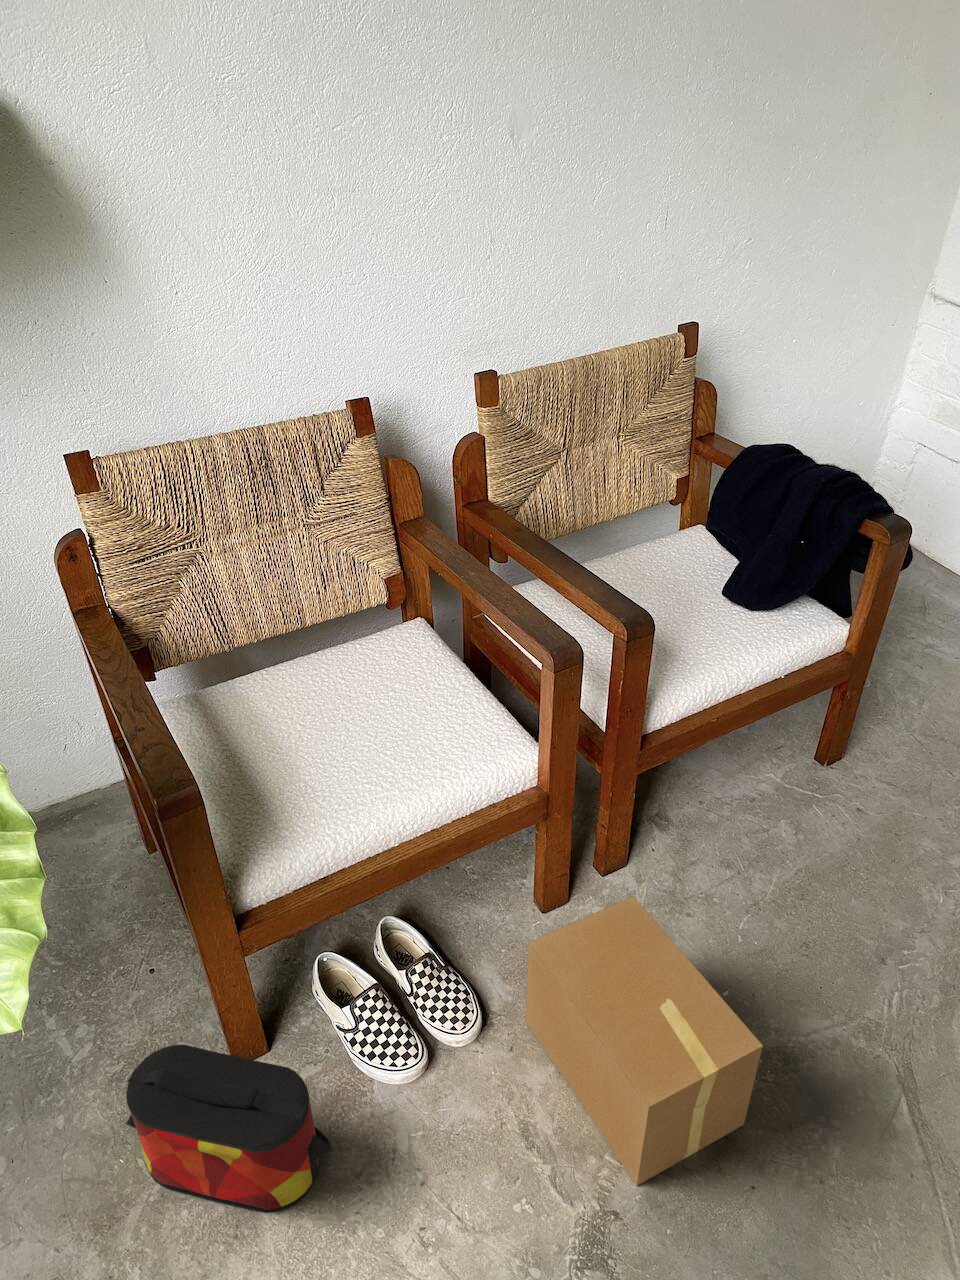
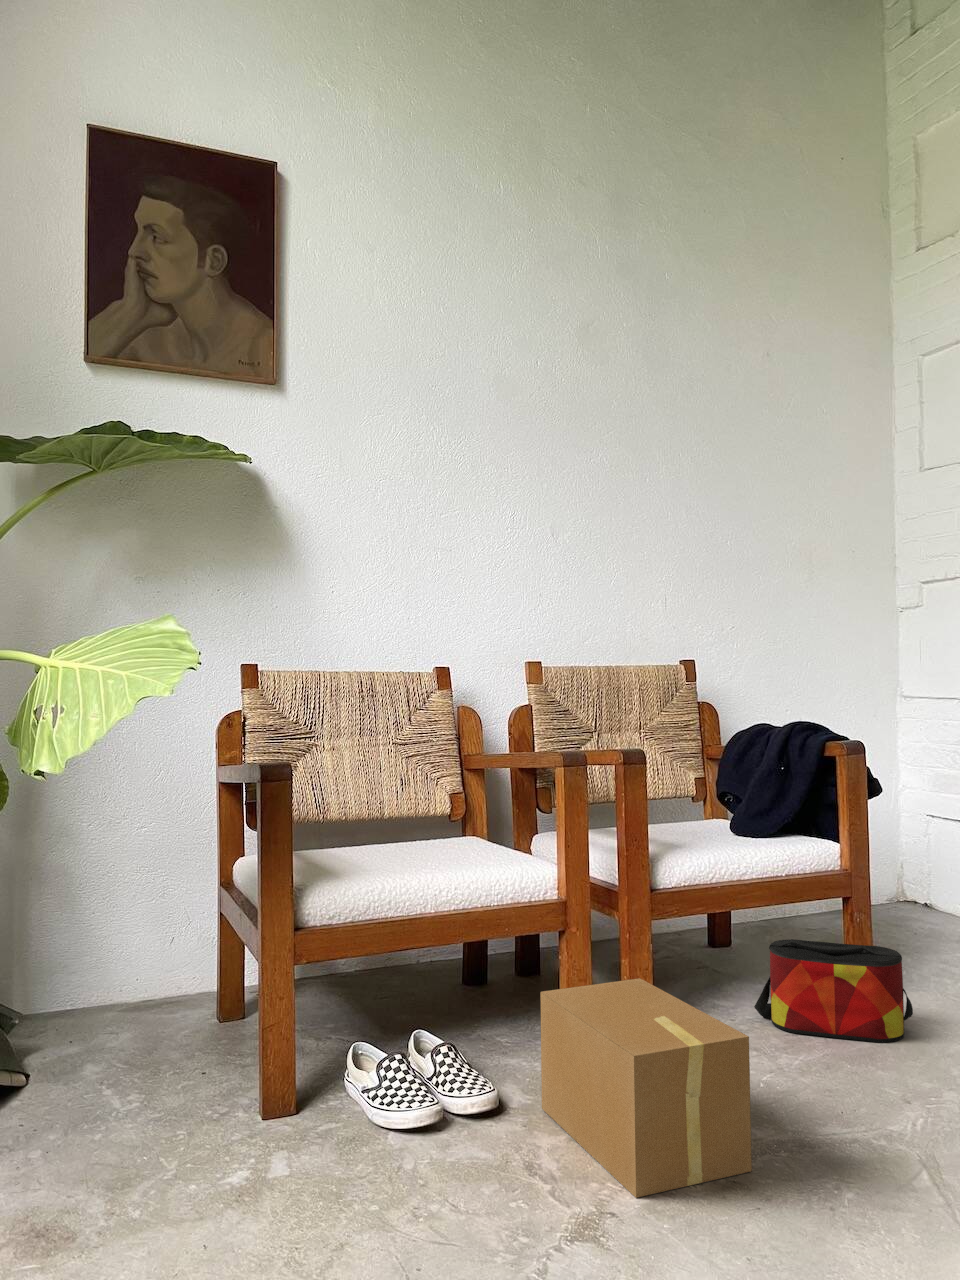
bag: present [126,1044,333,1212] -> present [754,939,913,1043]

